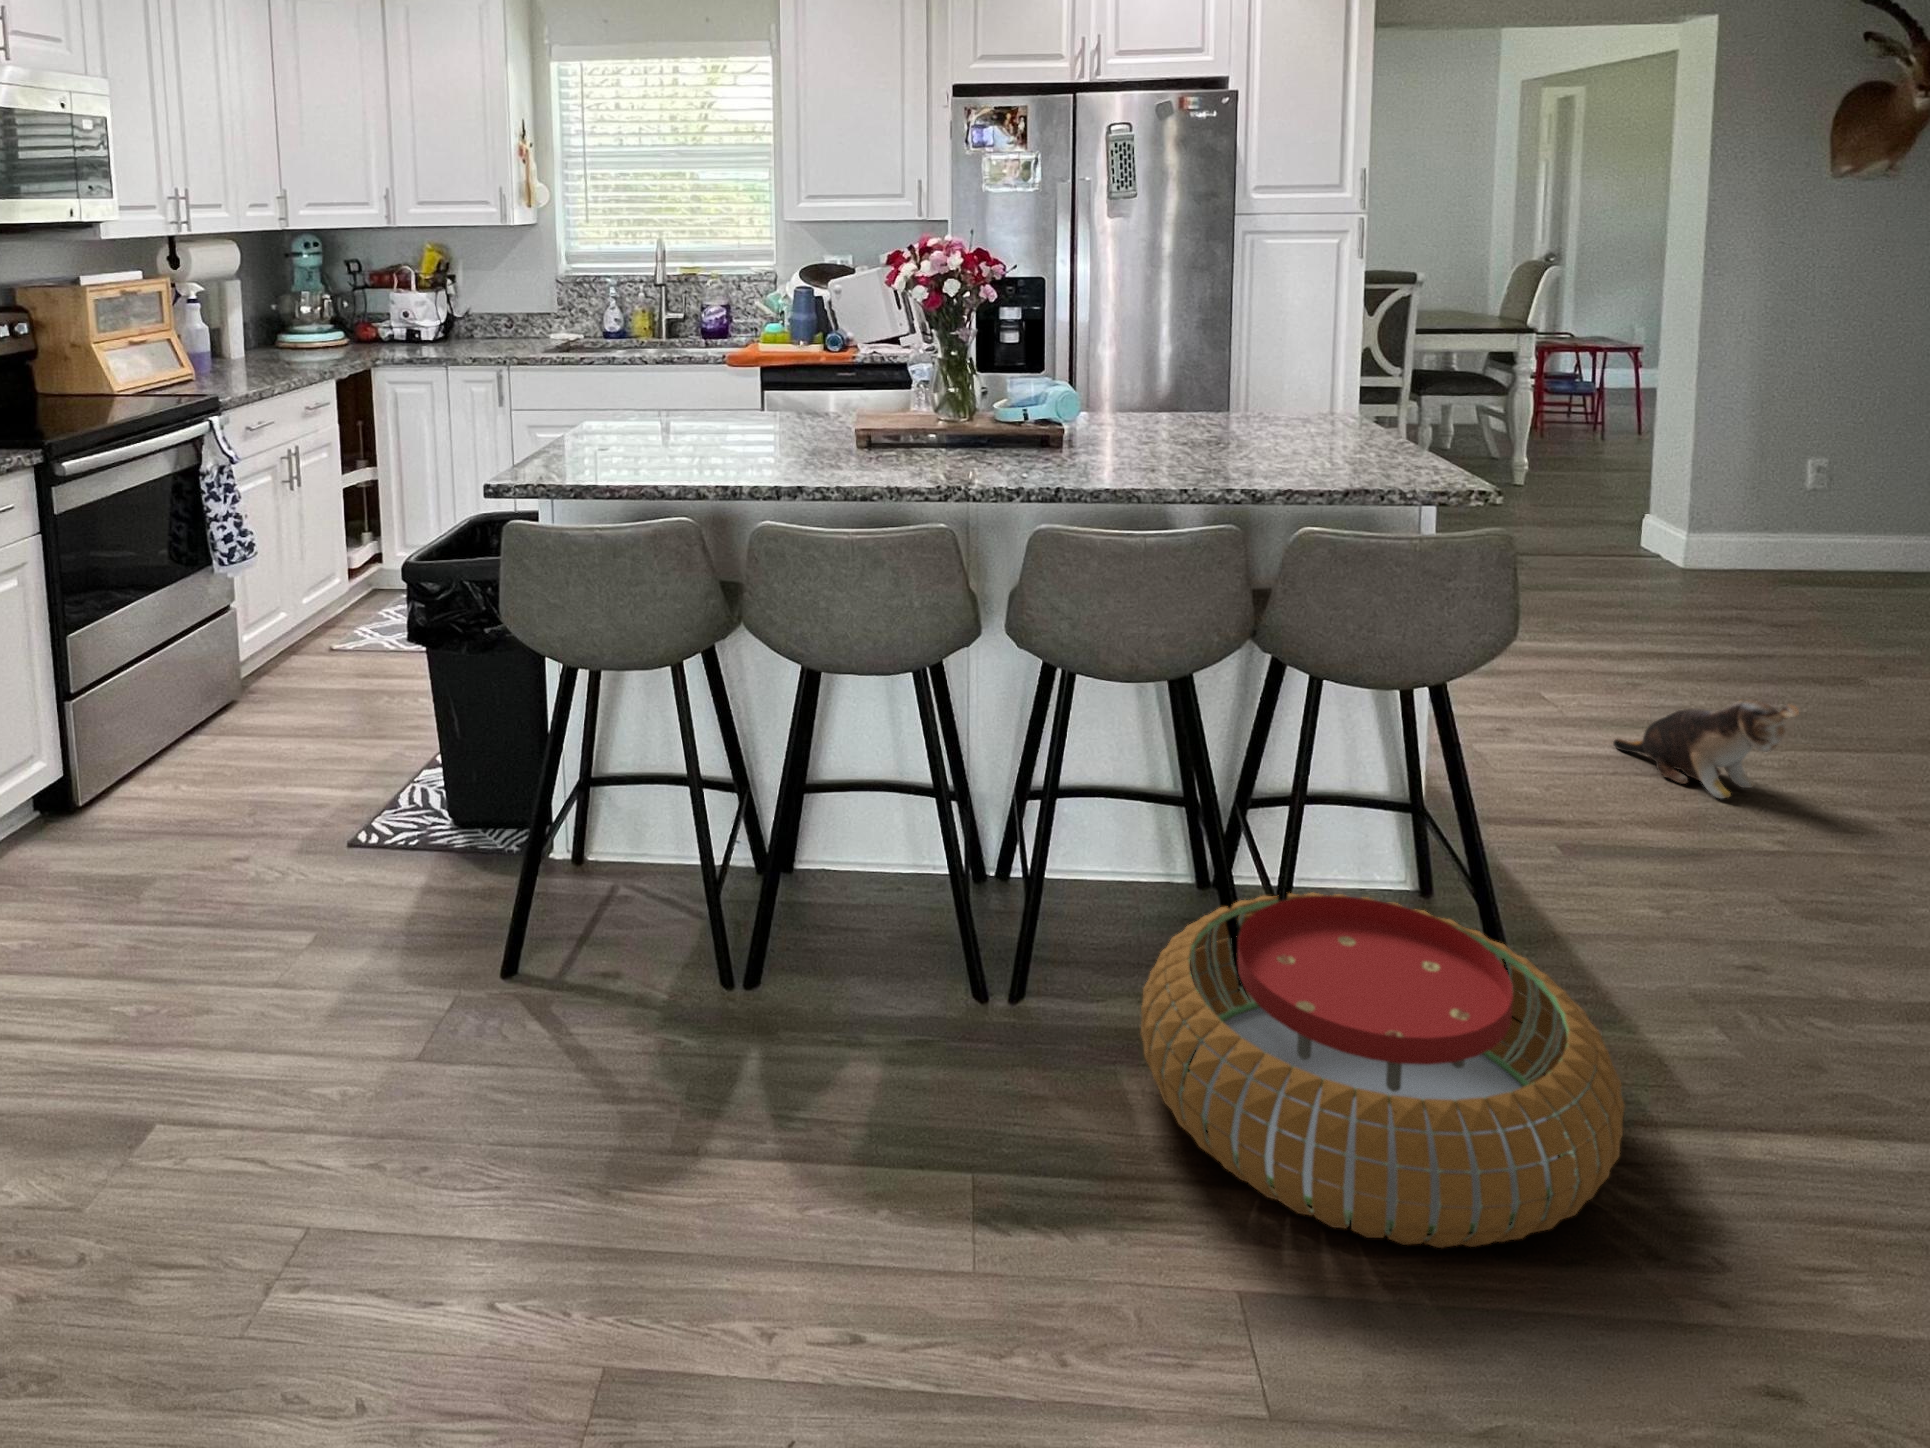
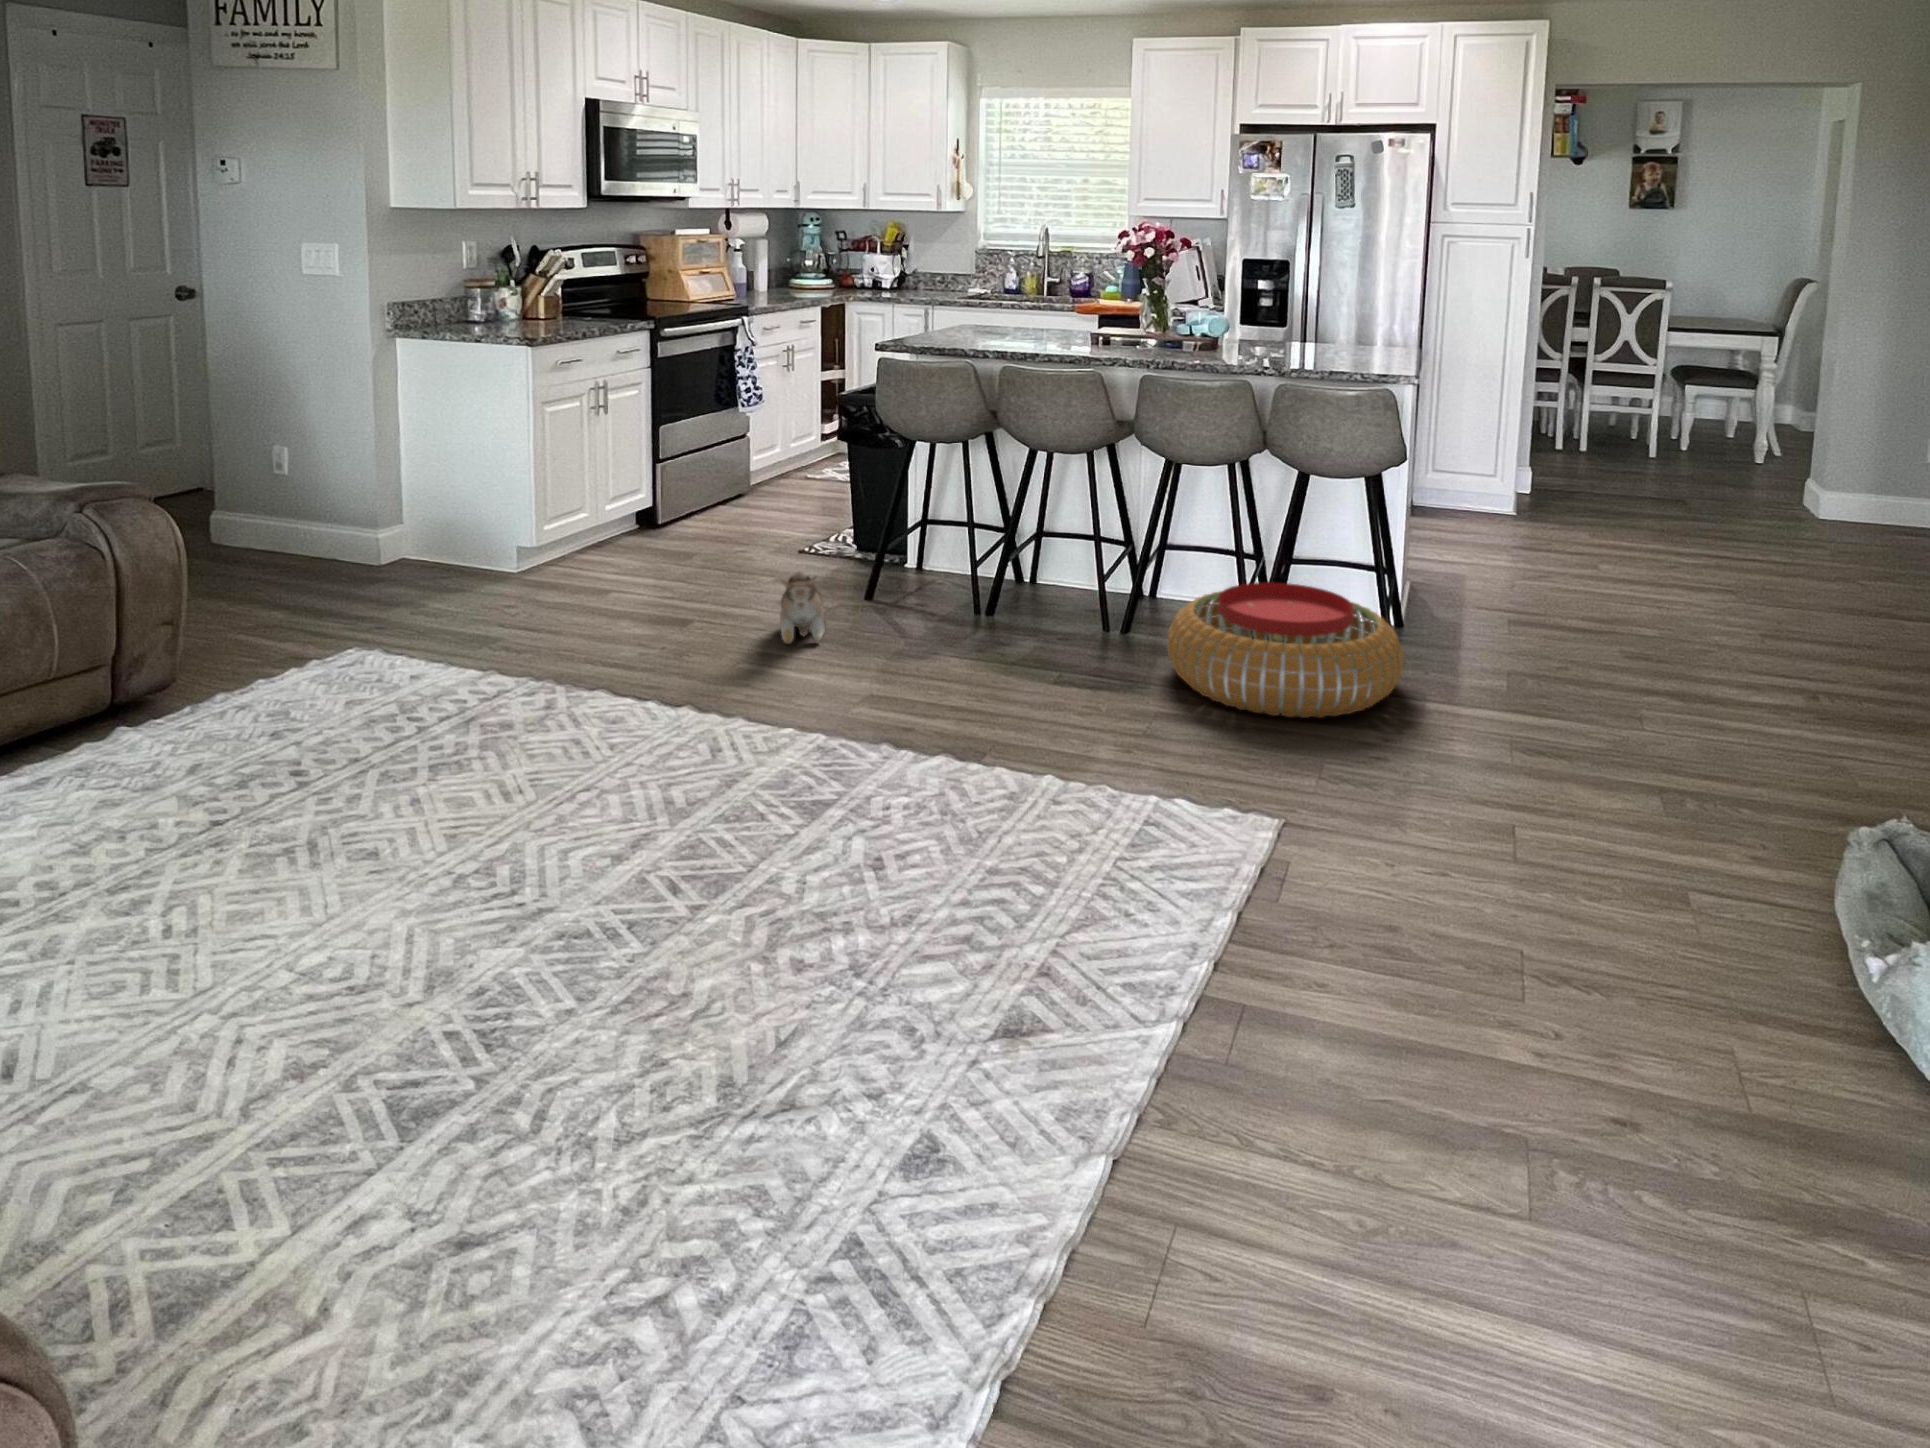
plush toy: present [1613,700,1799,798] -> present [780,571,826,644]

